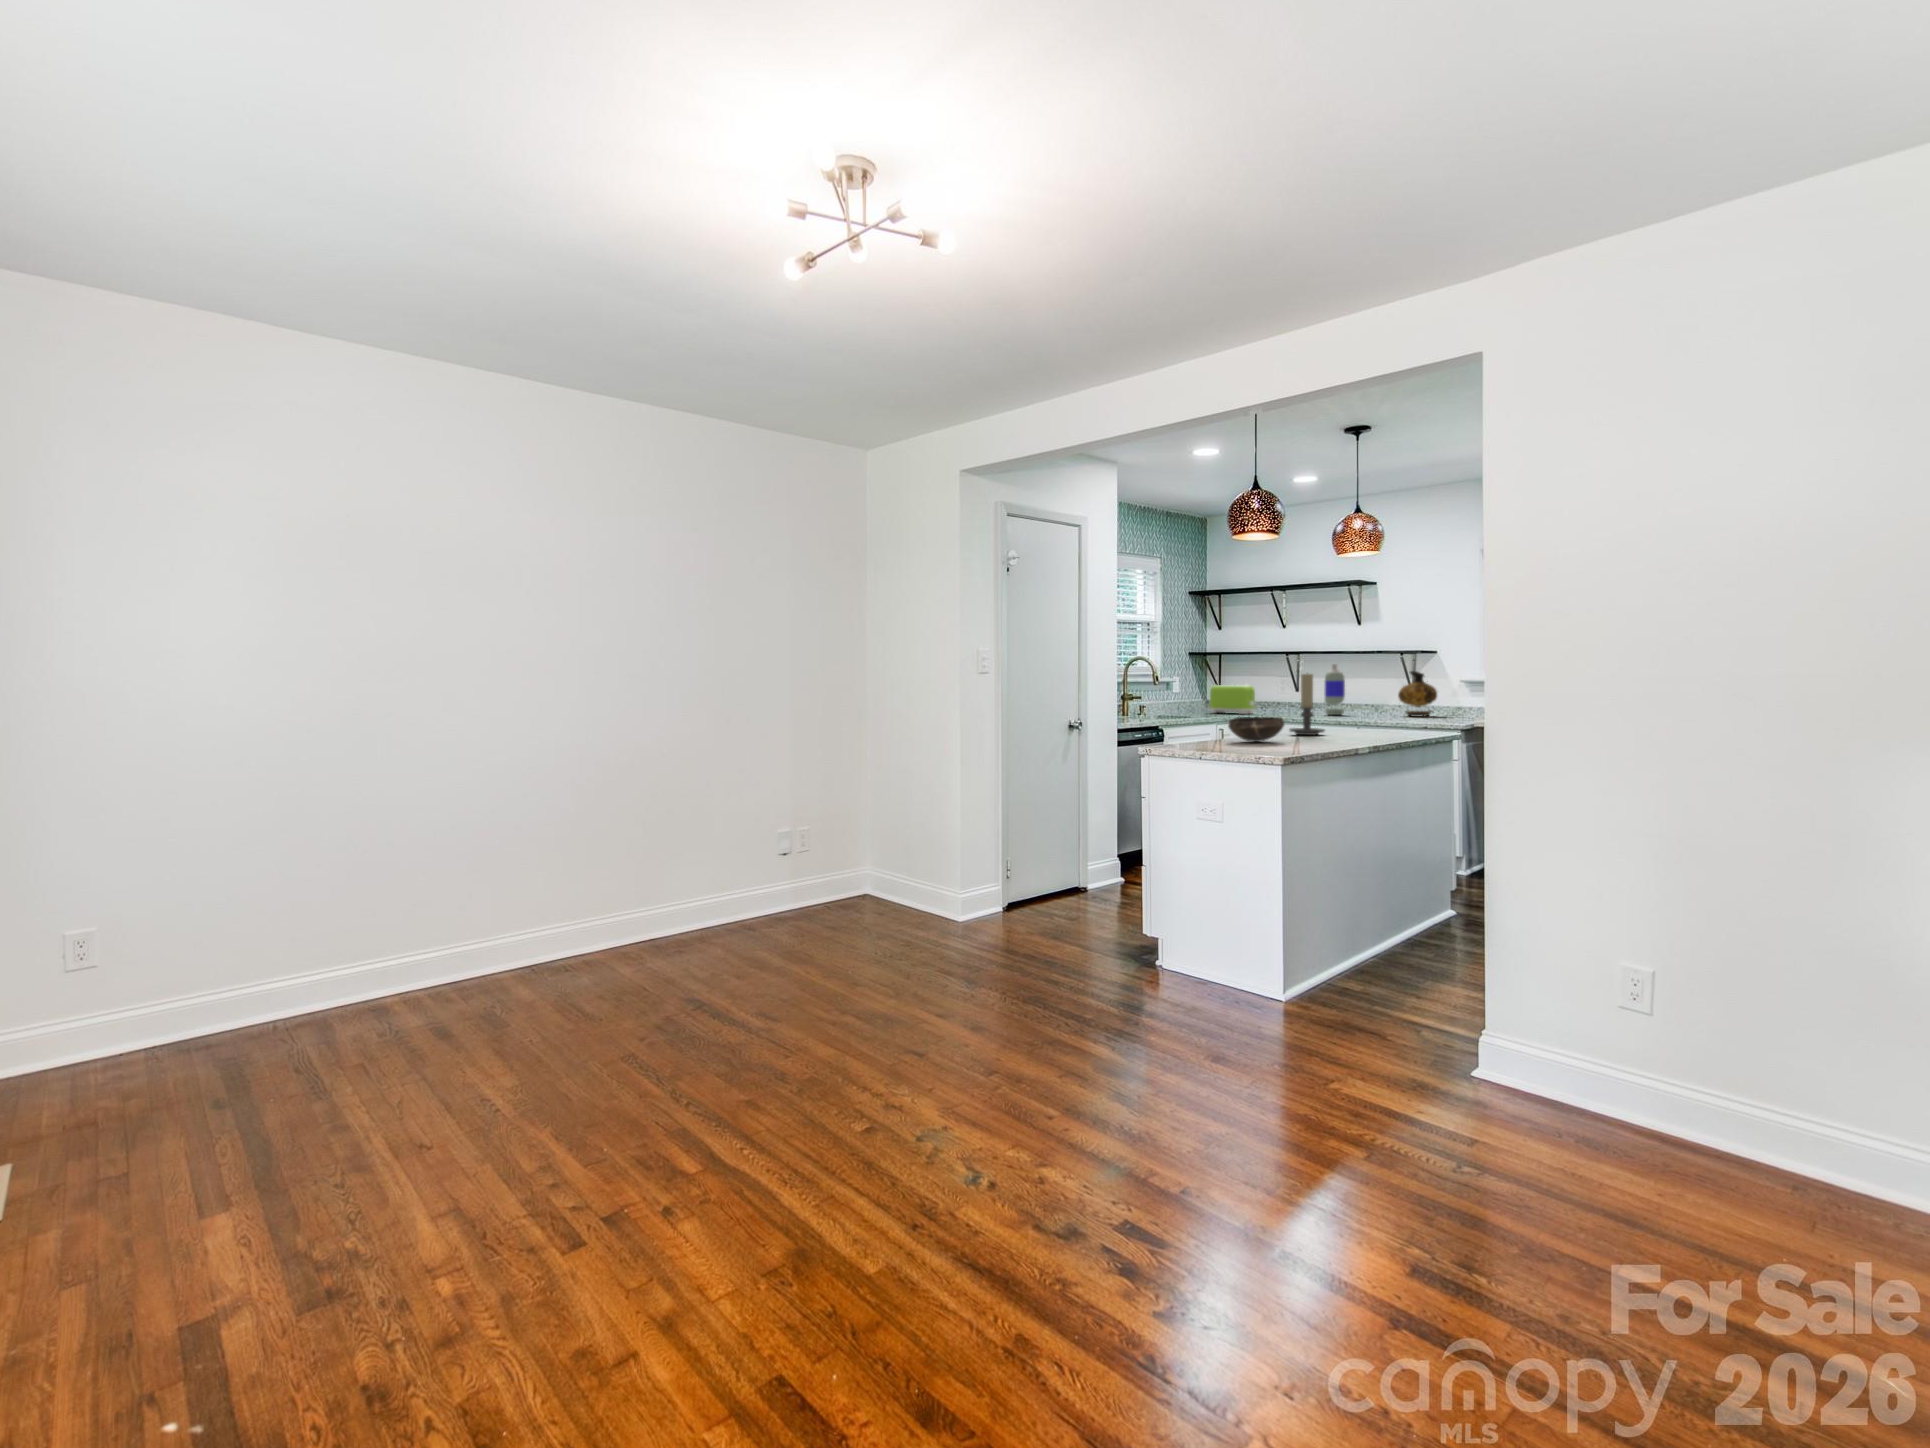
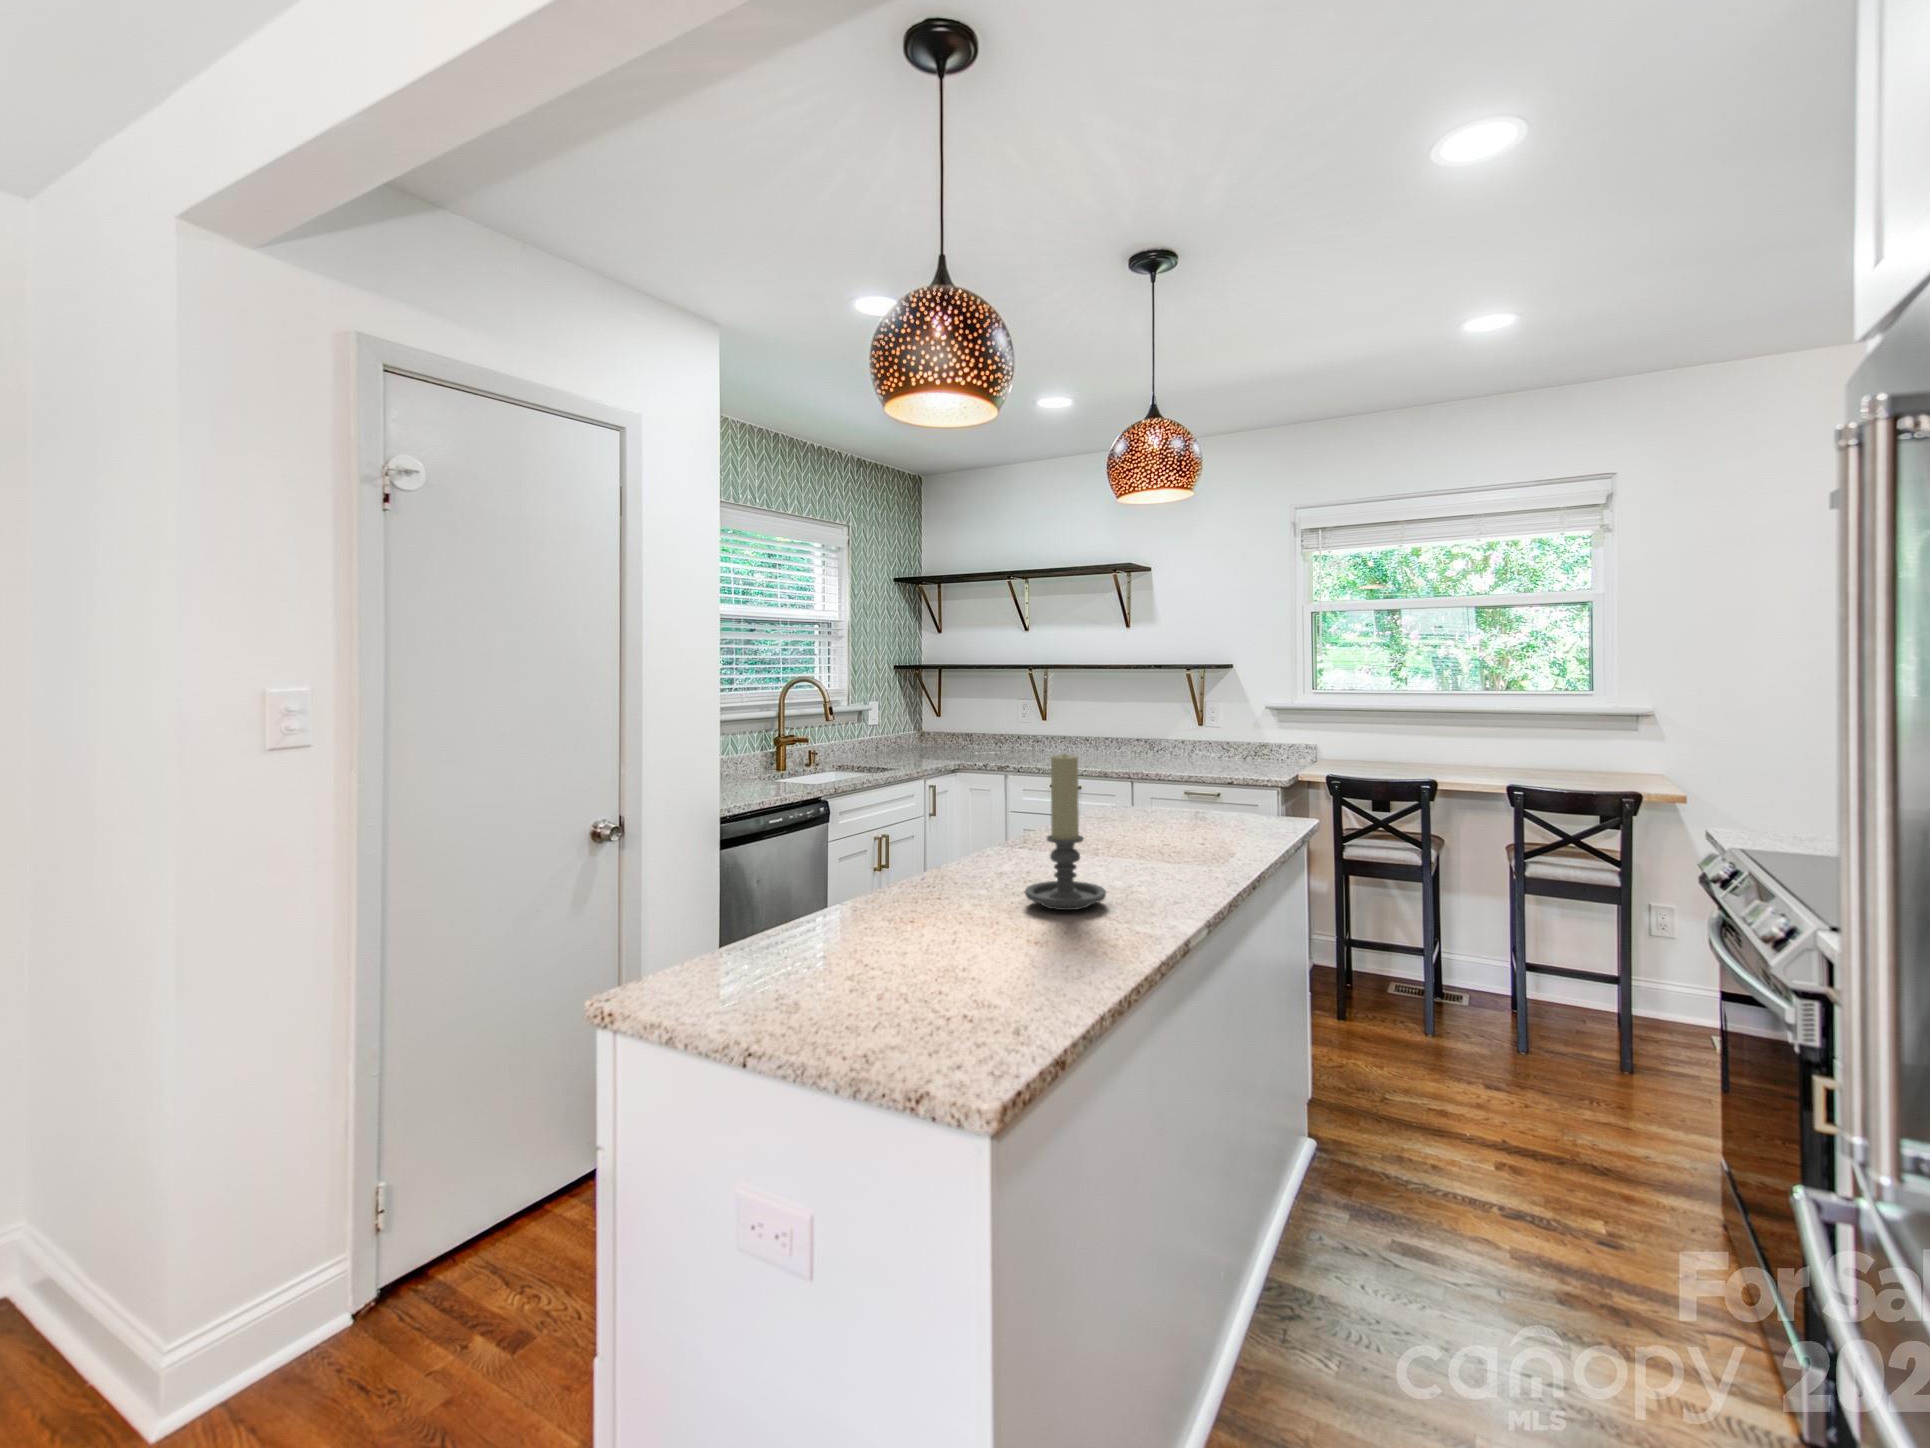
bottle: present [1325,664,1345,715] -> none [1082,685,1109,762]
ceramic jug: present [1398,671,1437,716] -> none [1183,697,1239,765]
toaster: present [1210,685,1255,714] -> none [921,714,985,760]
bowl: present [1229,717,1284,742] -> none [849,902,1008,998]

